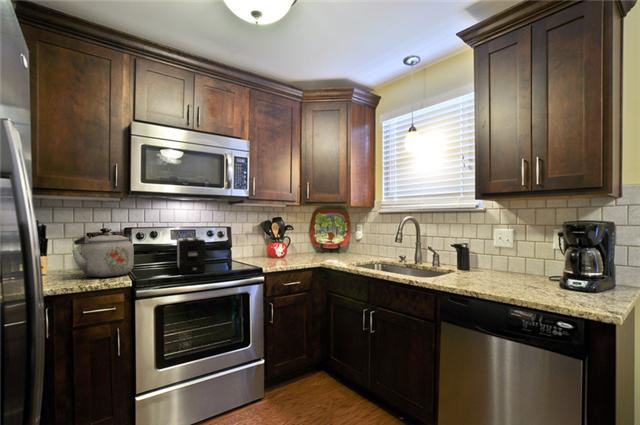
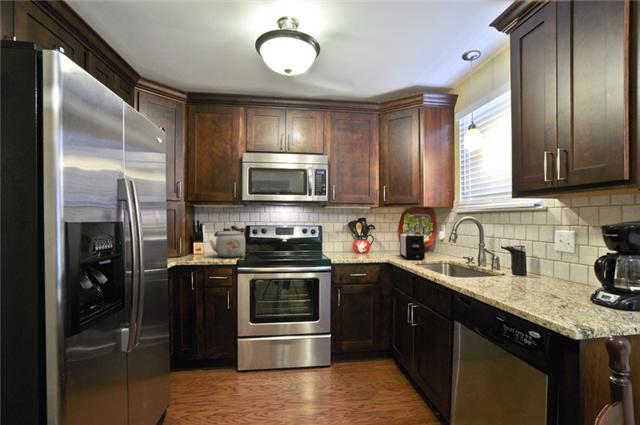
toaster: present [177,237,206,274] -> present [400,234,425,260]

